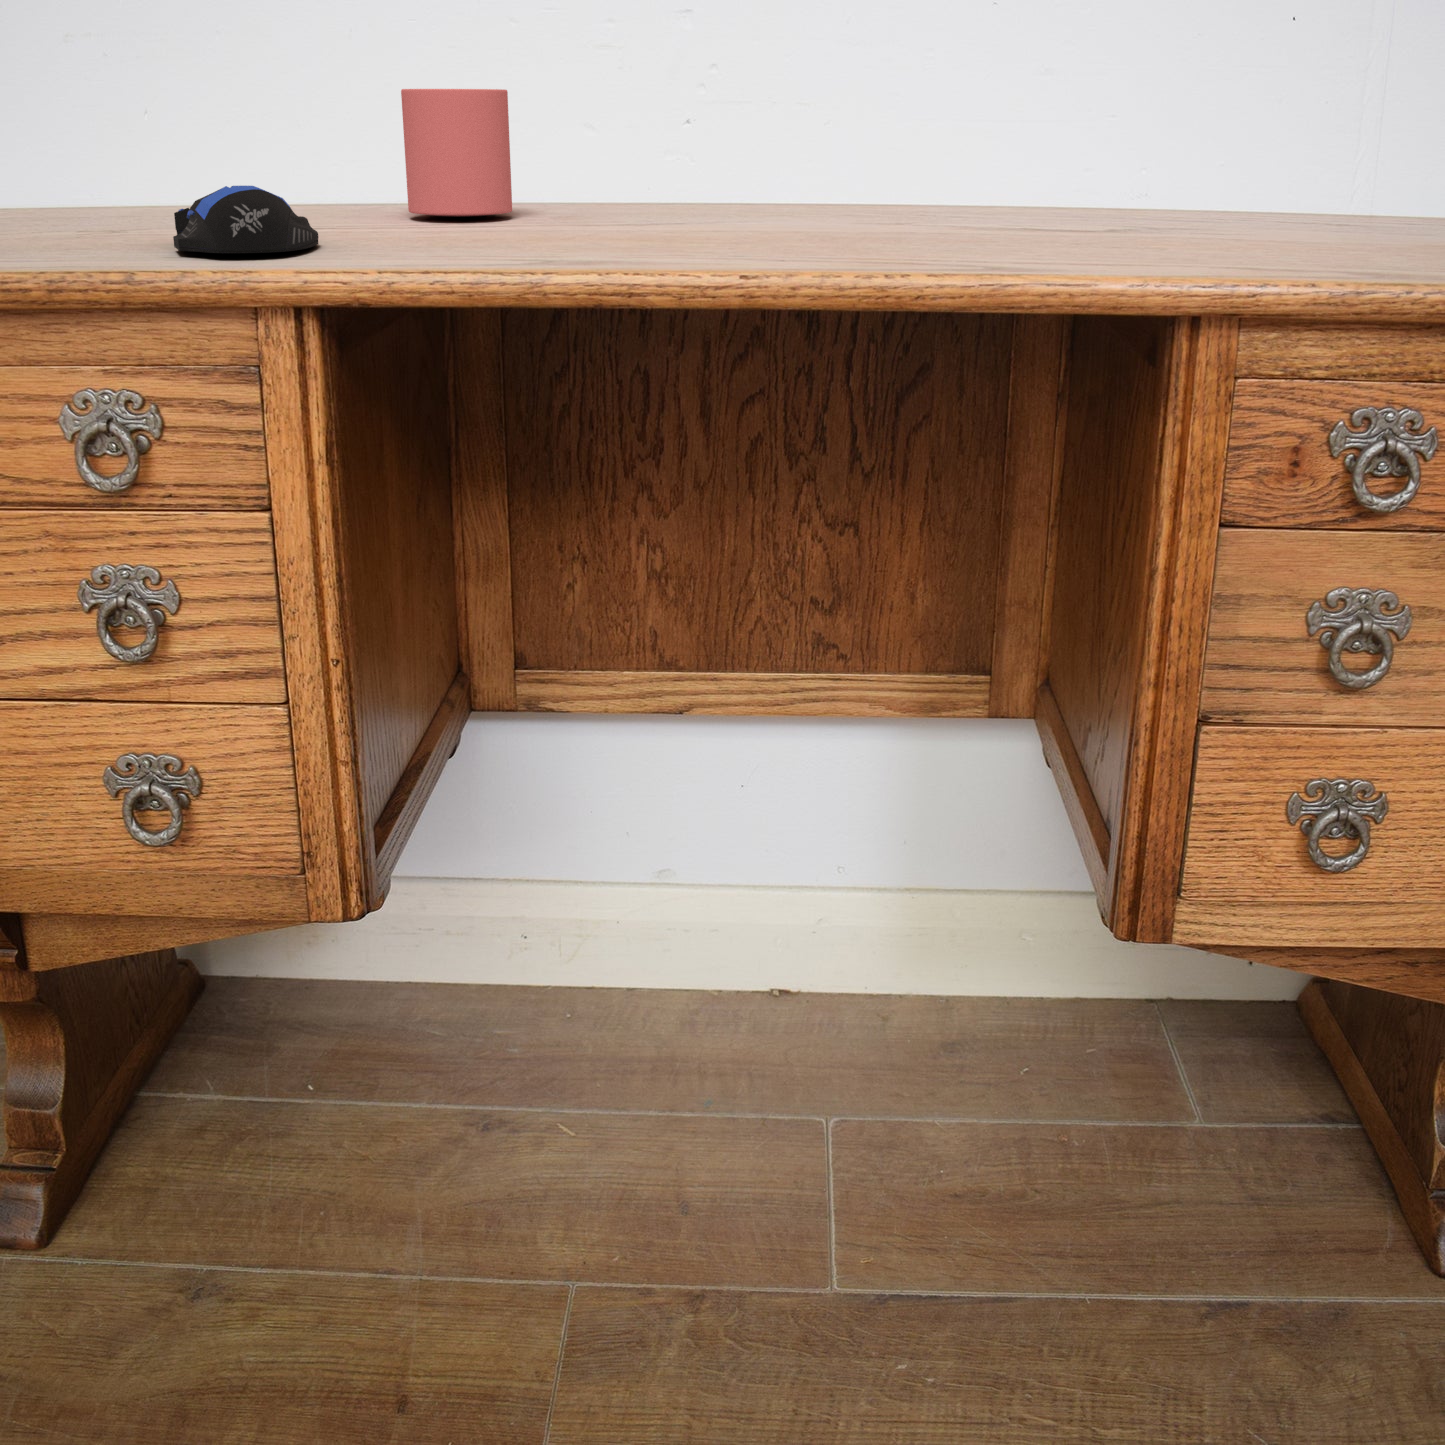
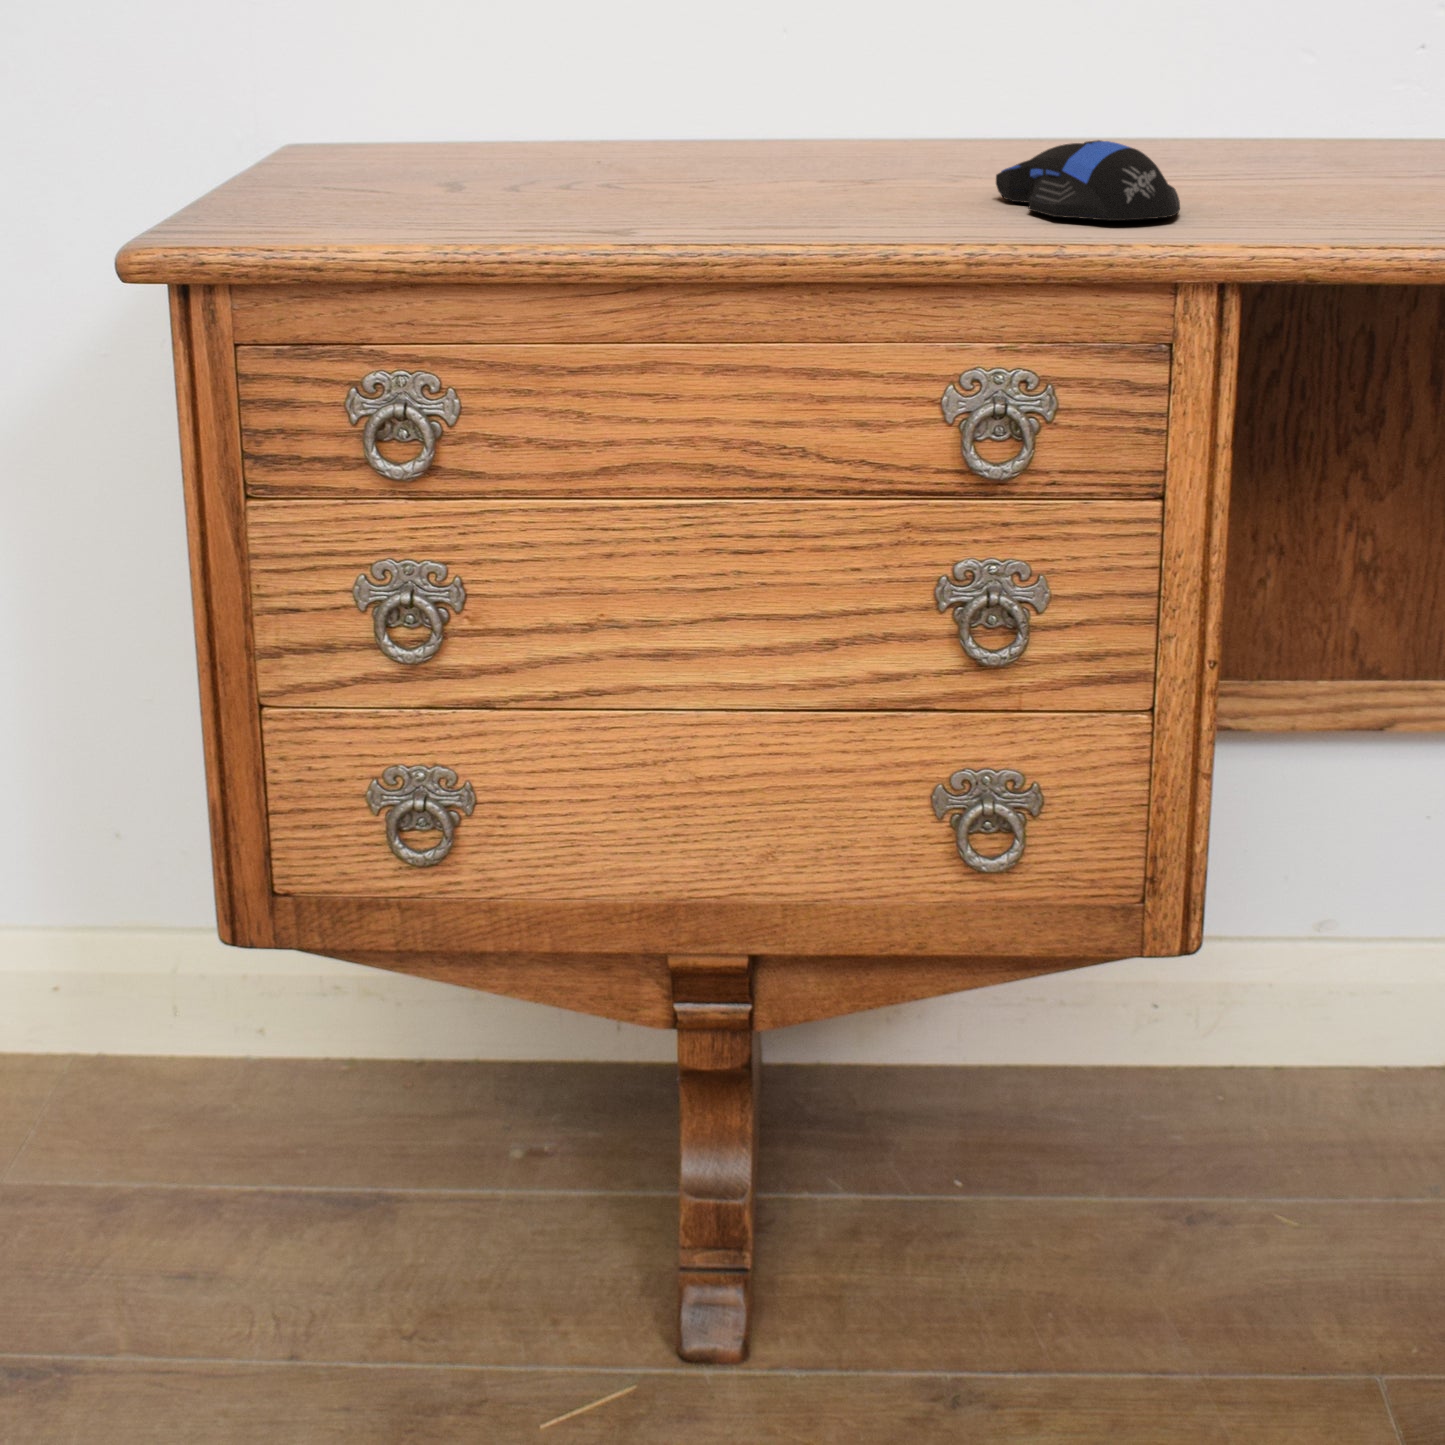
mug: present [401,89,512,216] -> none [1134,5,1284,153]

